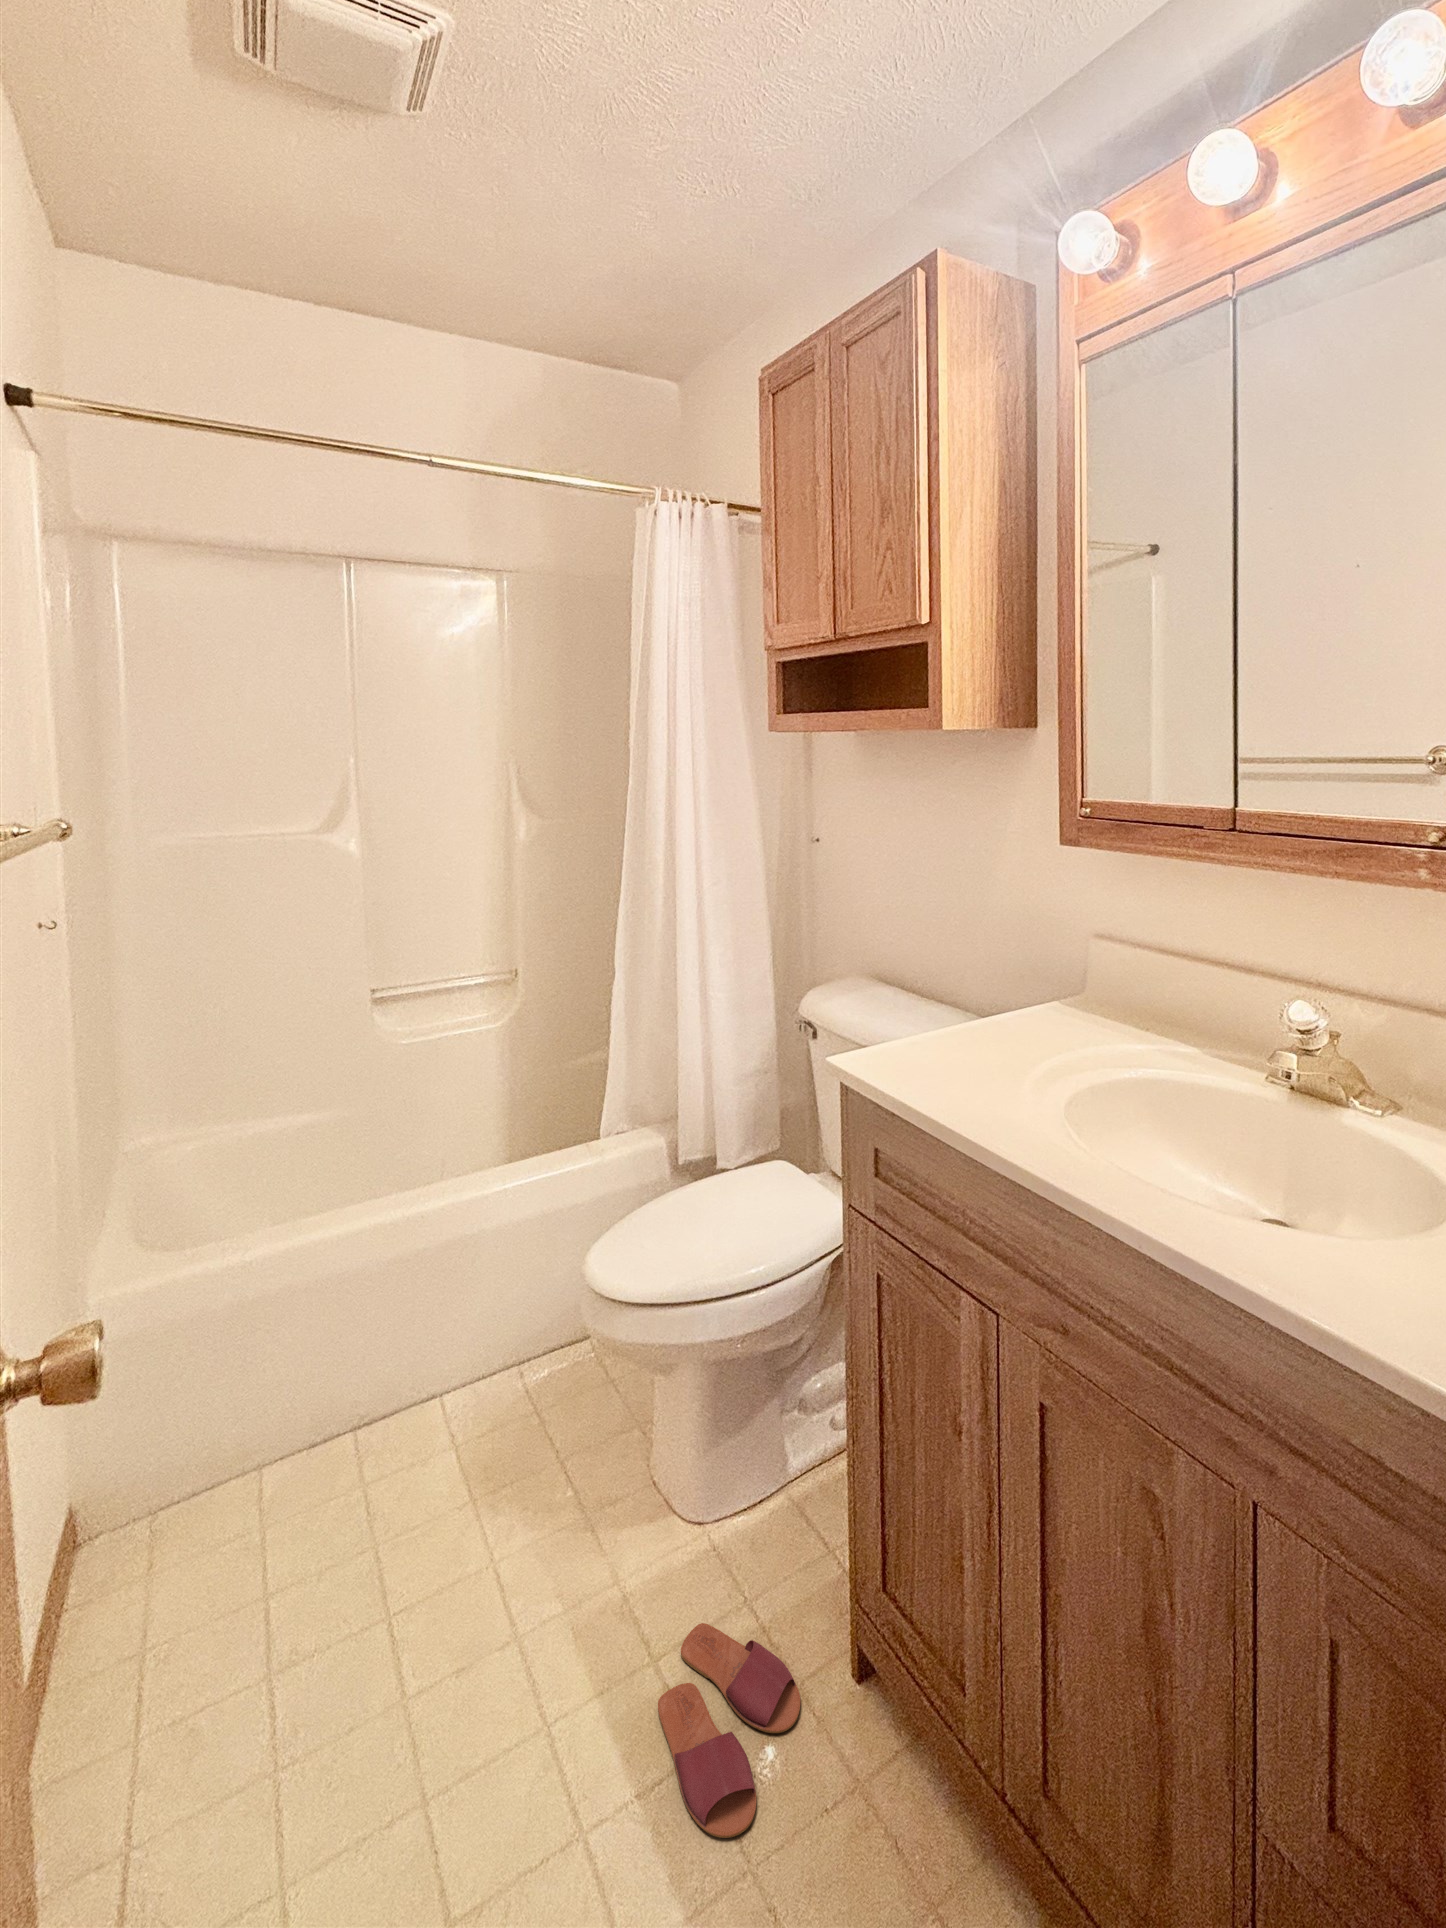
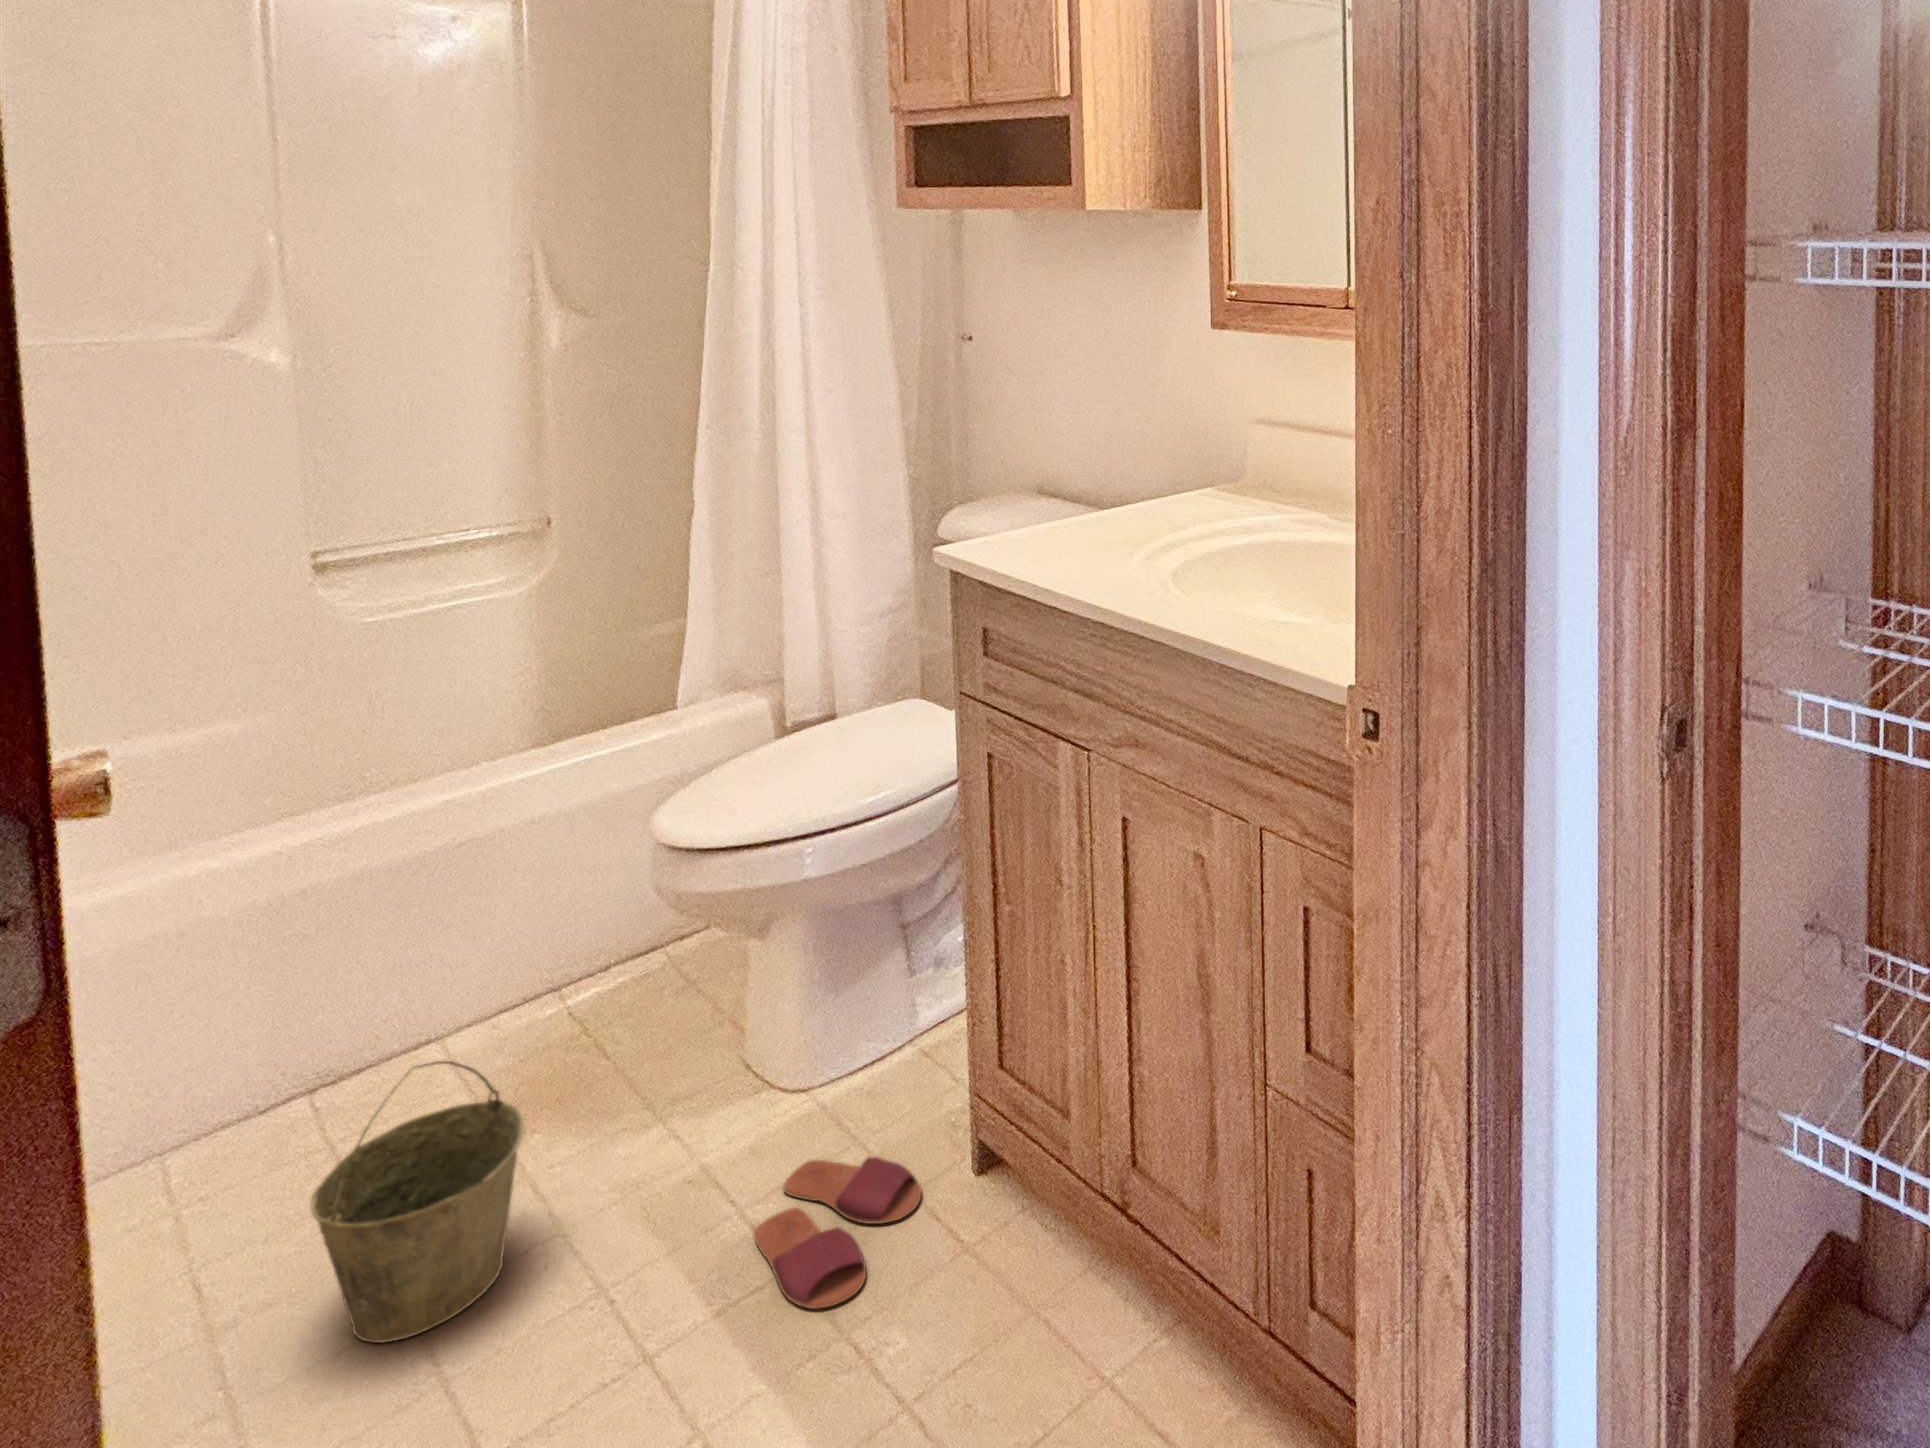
bucket: none [329,1480,482,1738] -> present [310,1061,525,1343]

